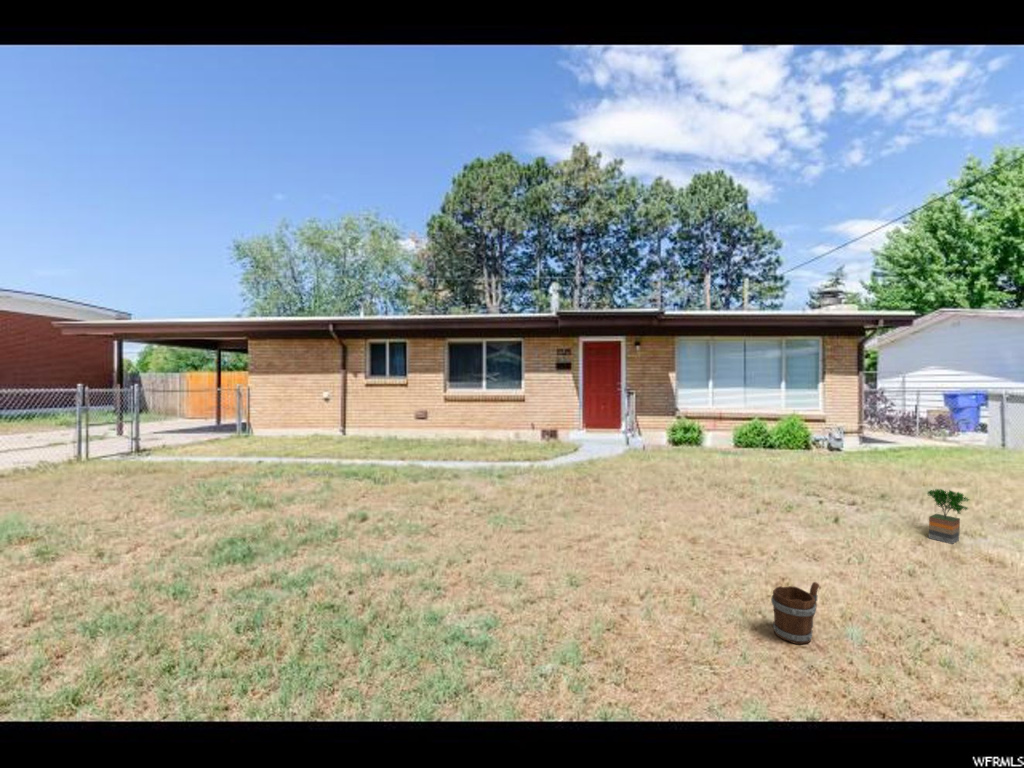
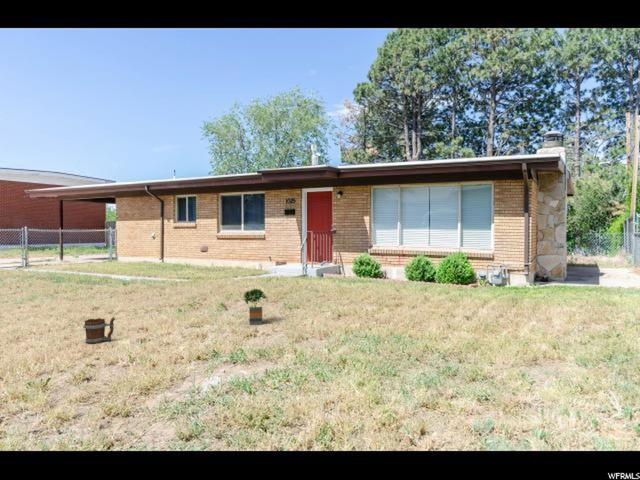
bucket: present [771,582,819,644] -> present [83,317,115,344]

